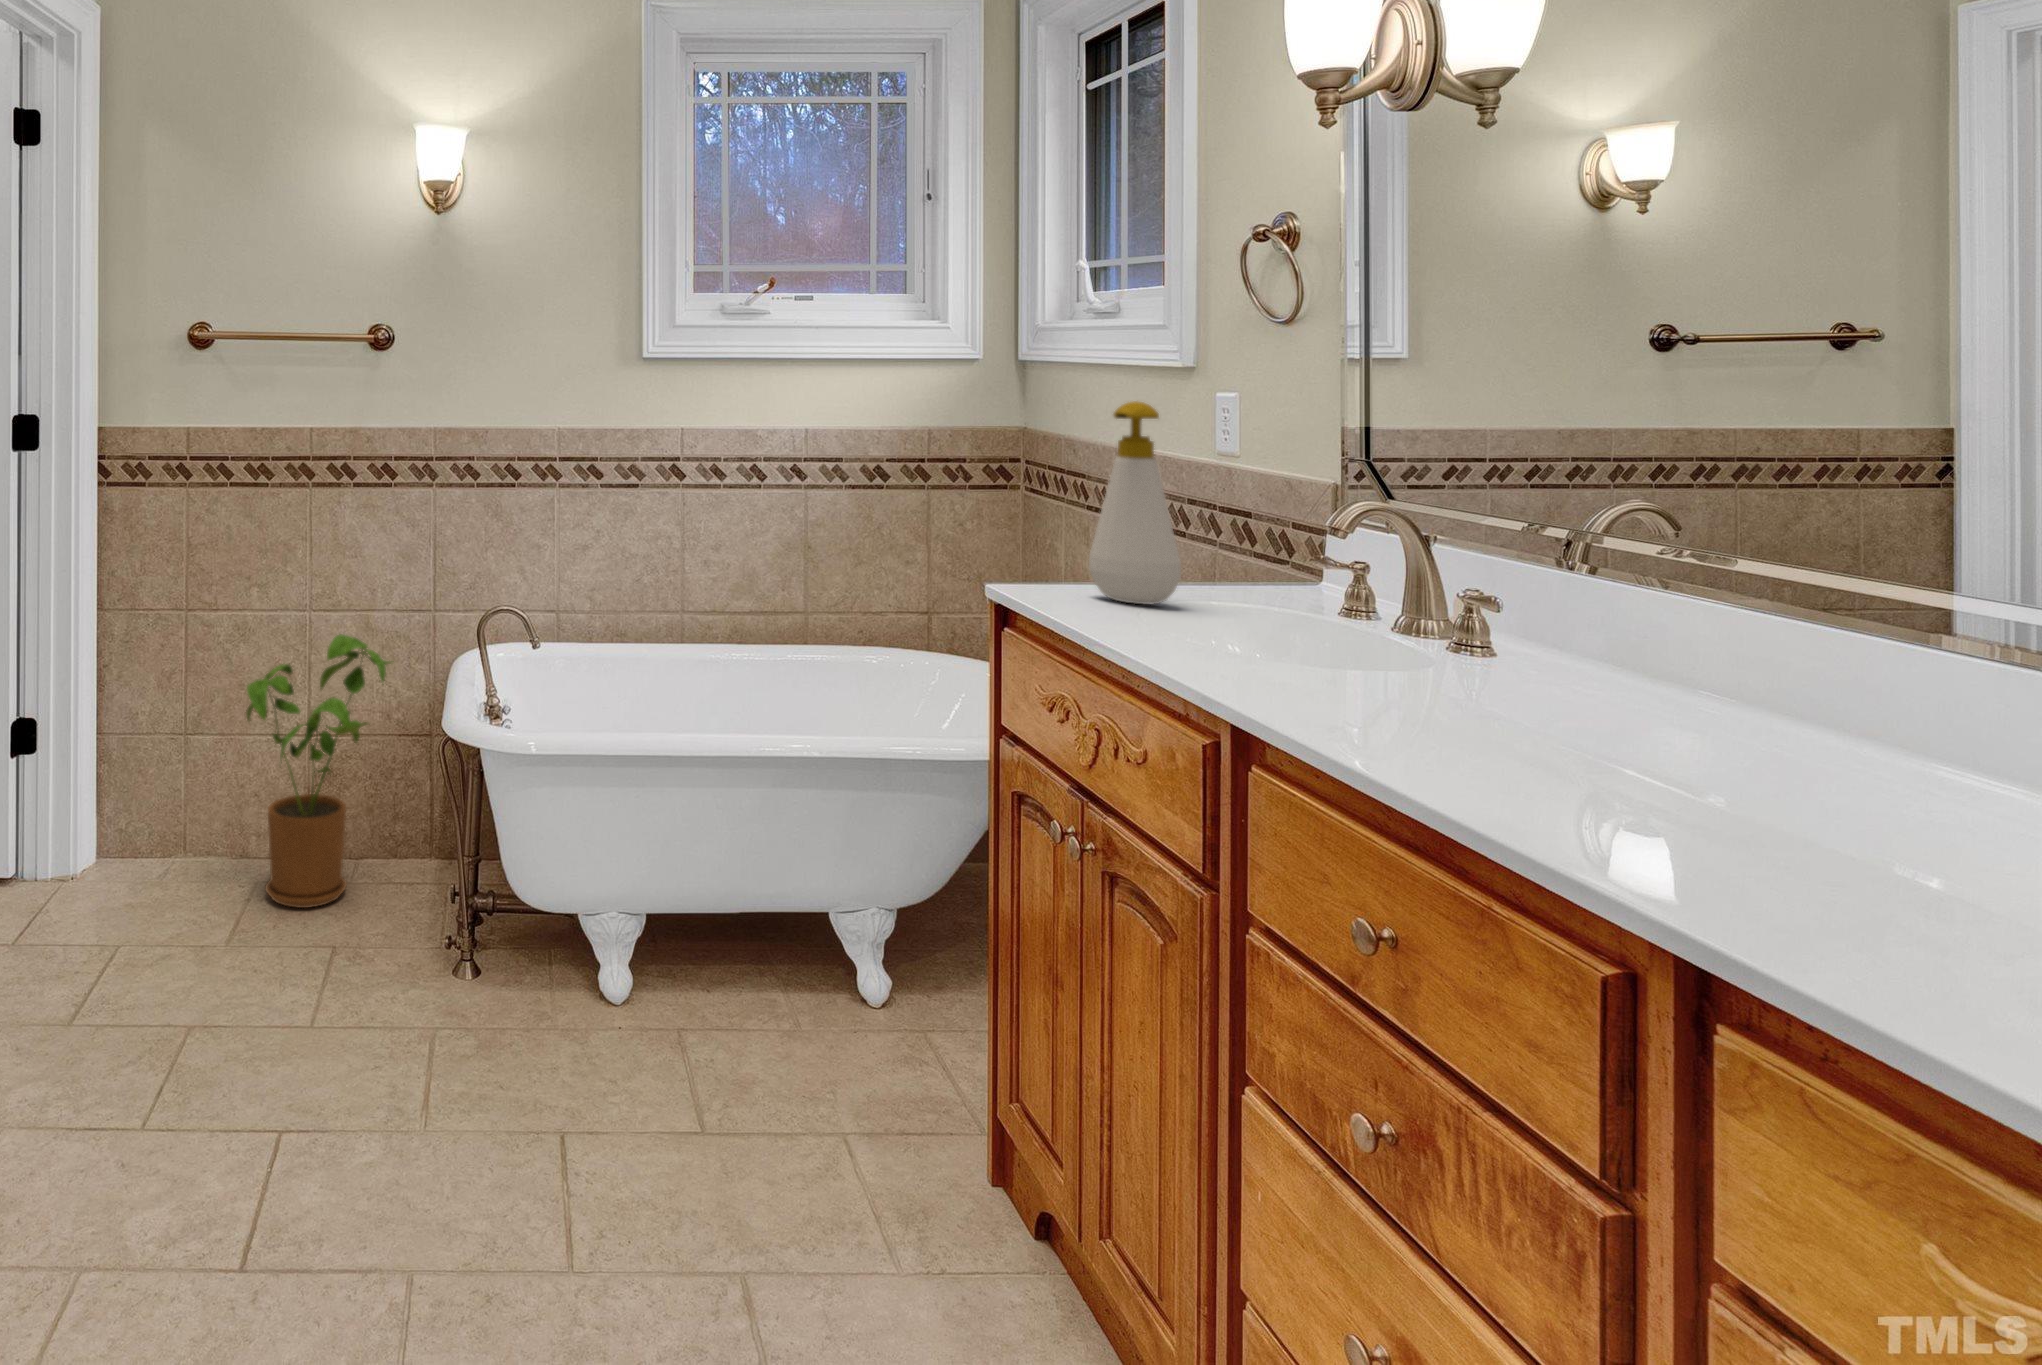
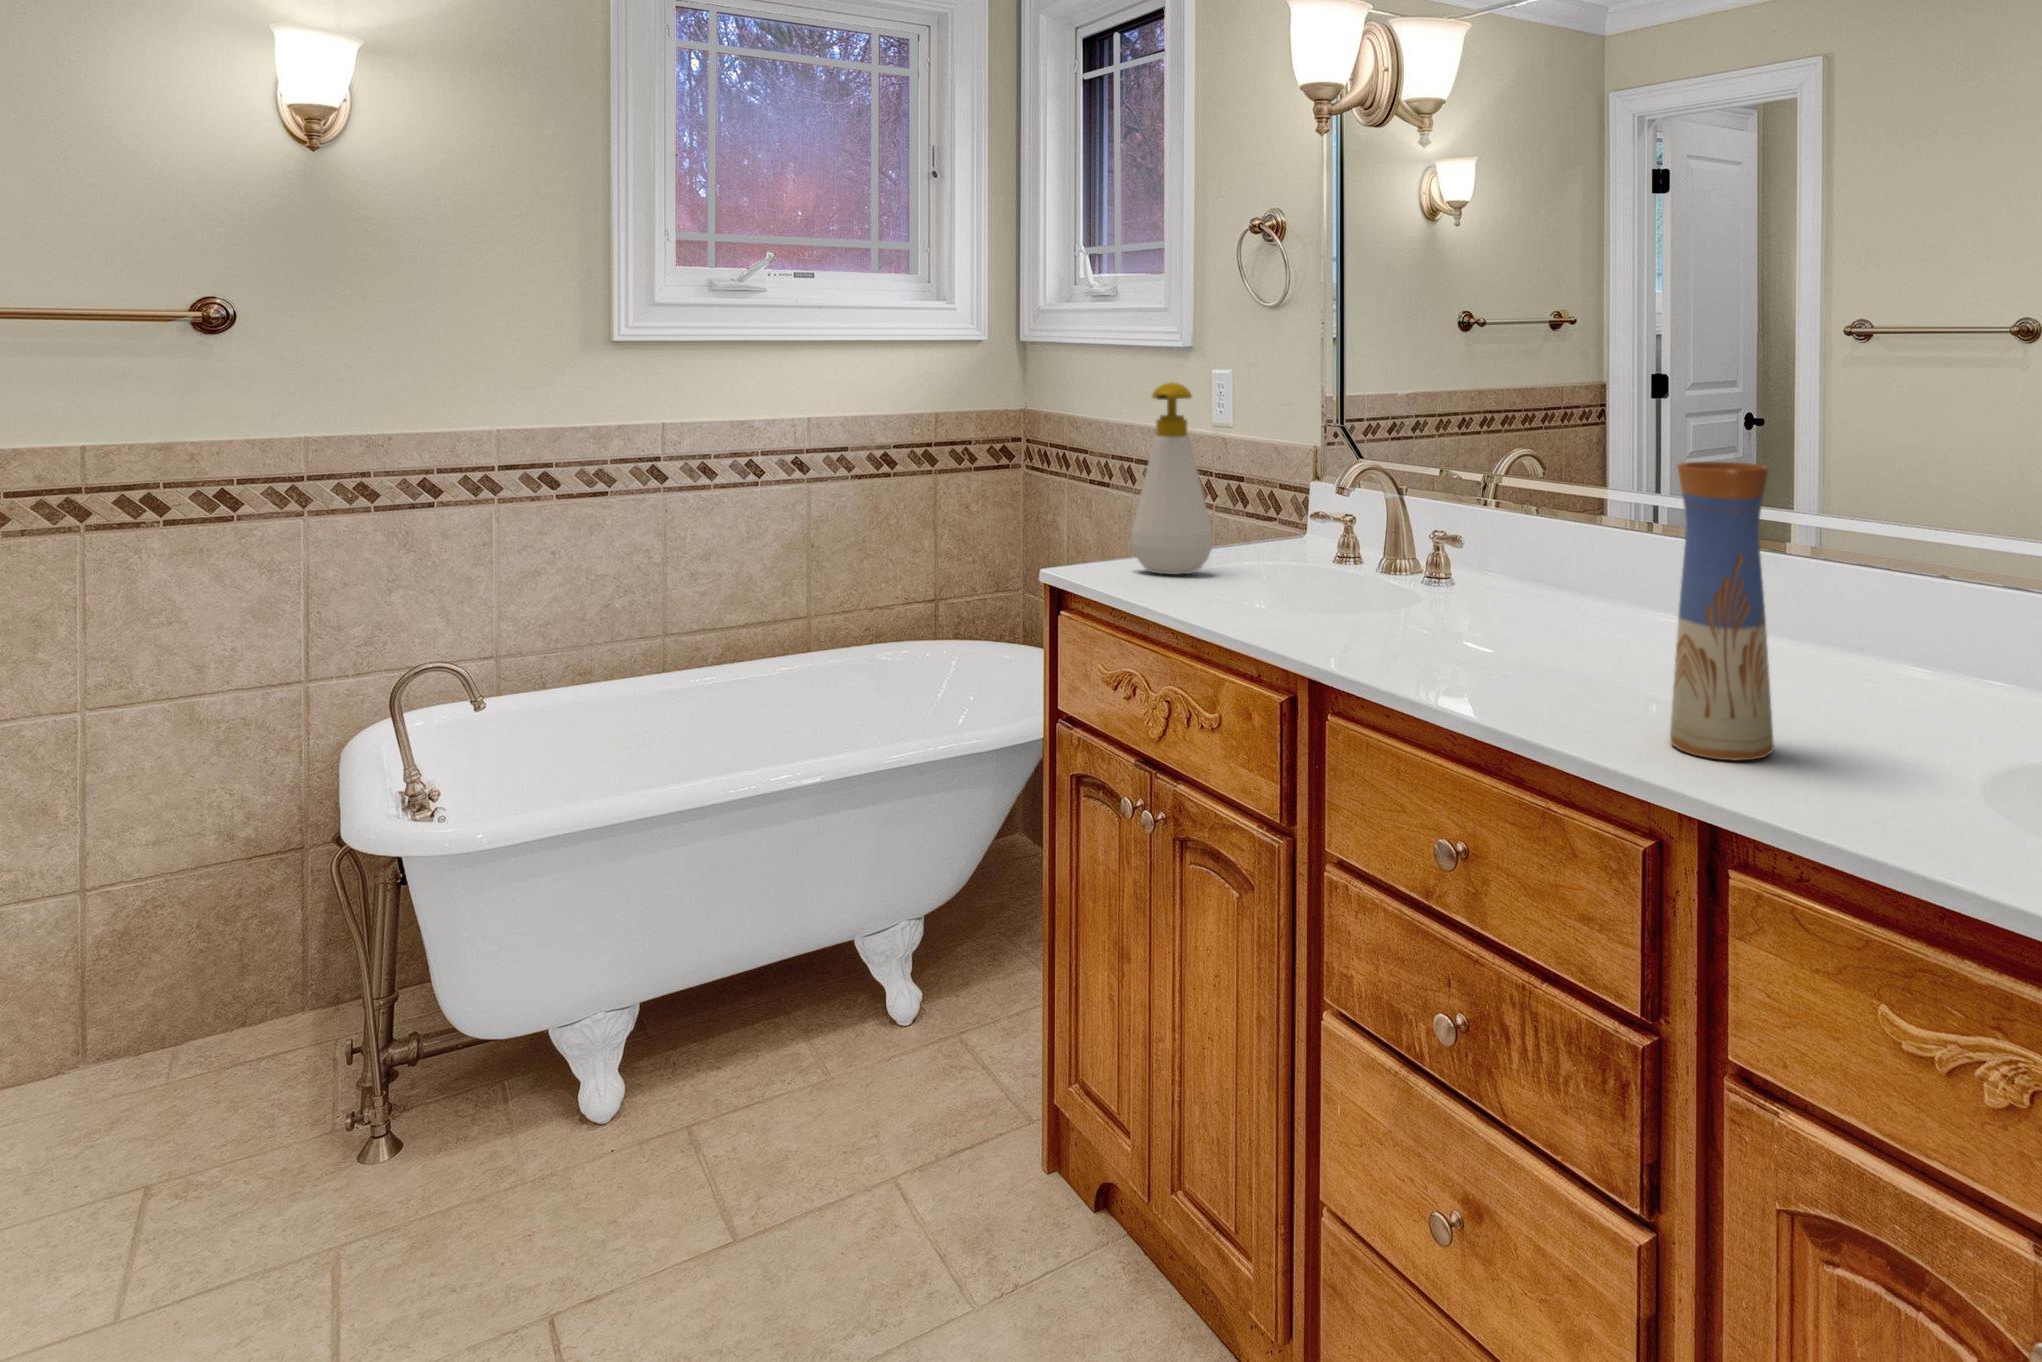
vase: none [1674,511,1841,897] -> present [1670,461,1774,761]
house plant: present [246,634,390,908] -> none [49,715,287,1085]

